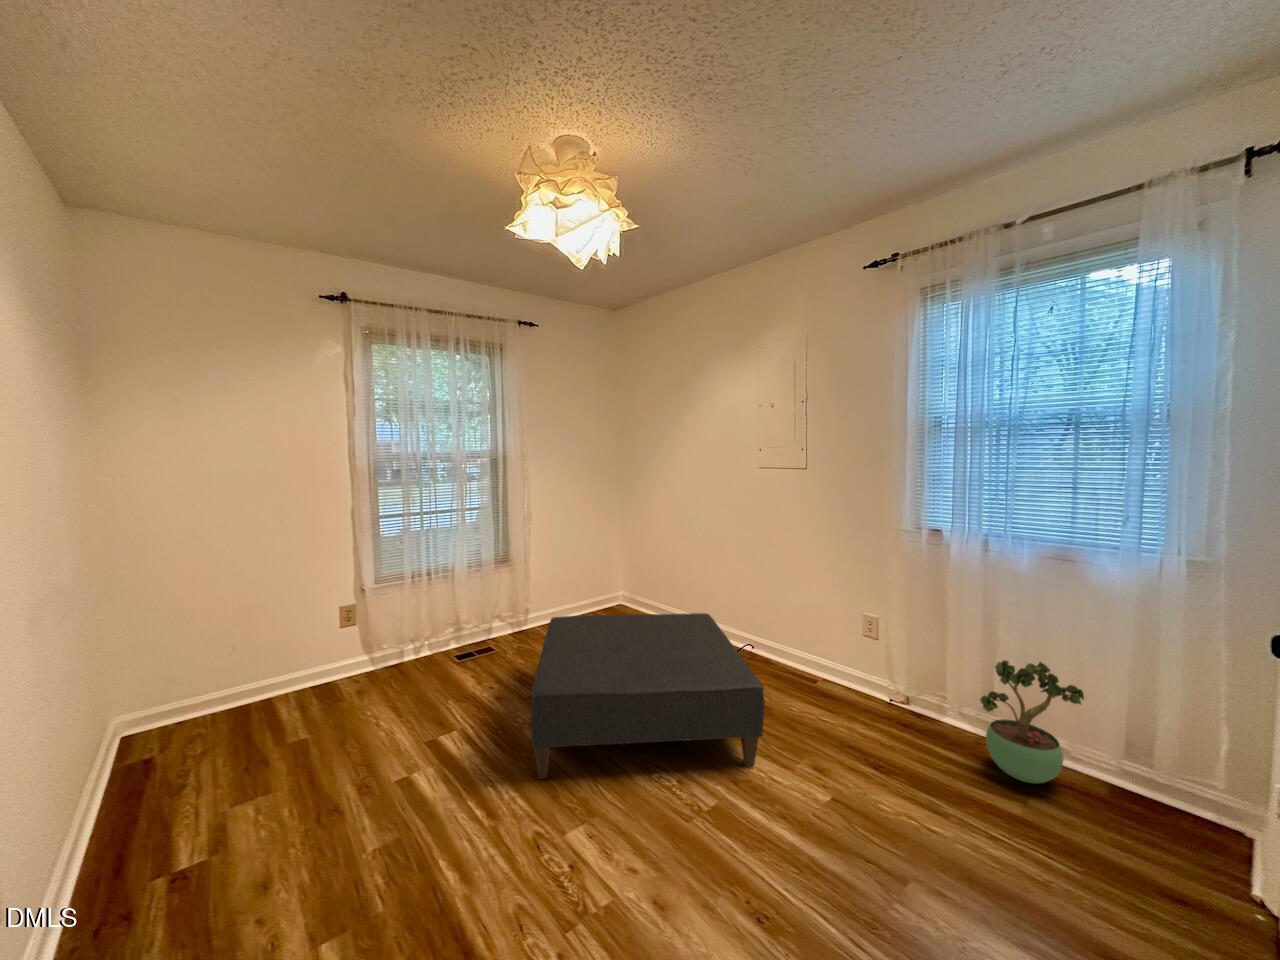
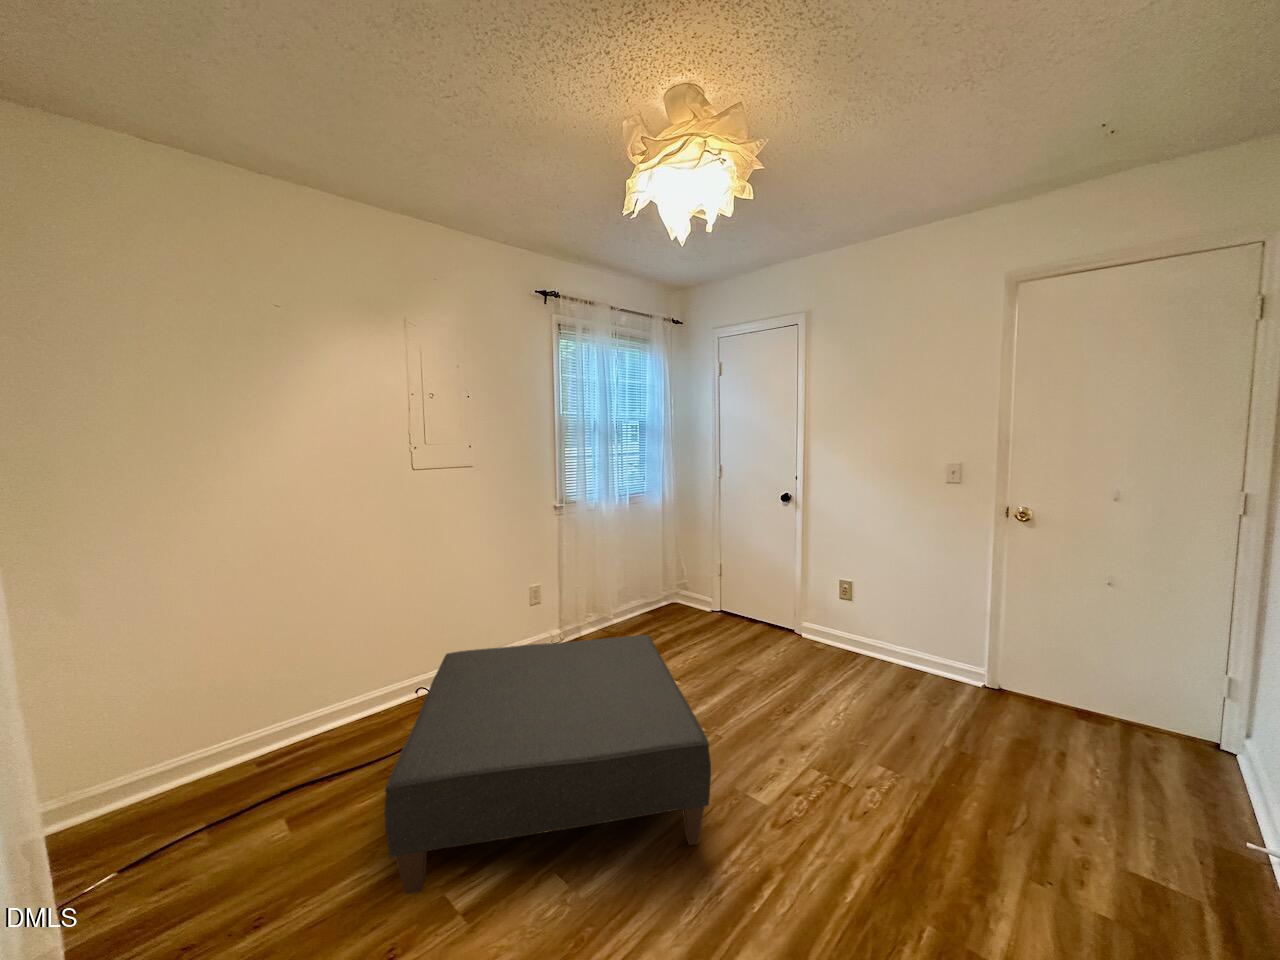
potted plant: present [980,660,1084,783] -> none [624,556,658,626]

